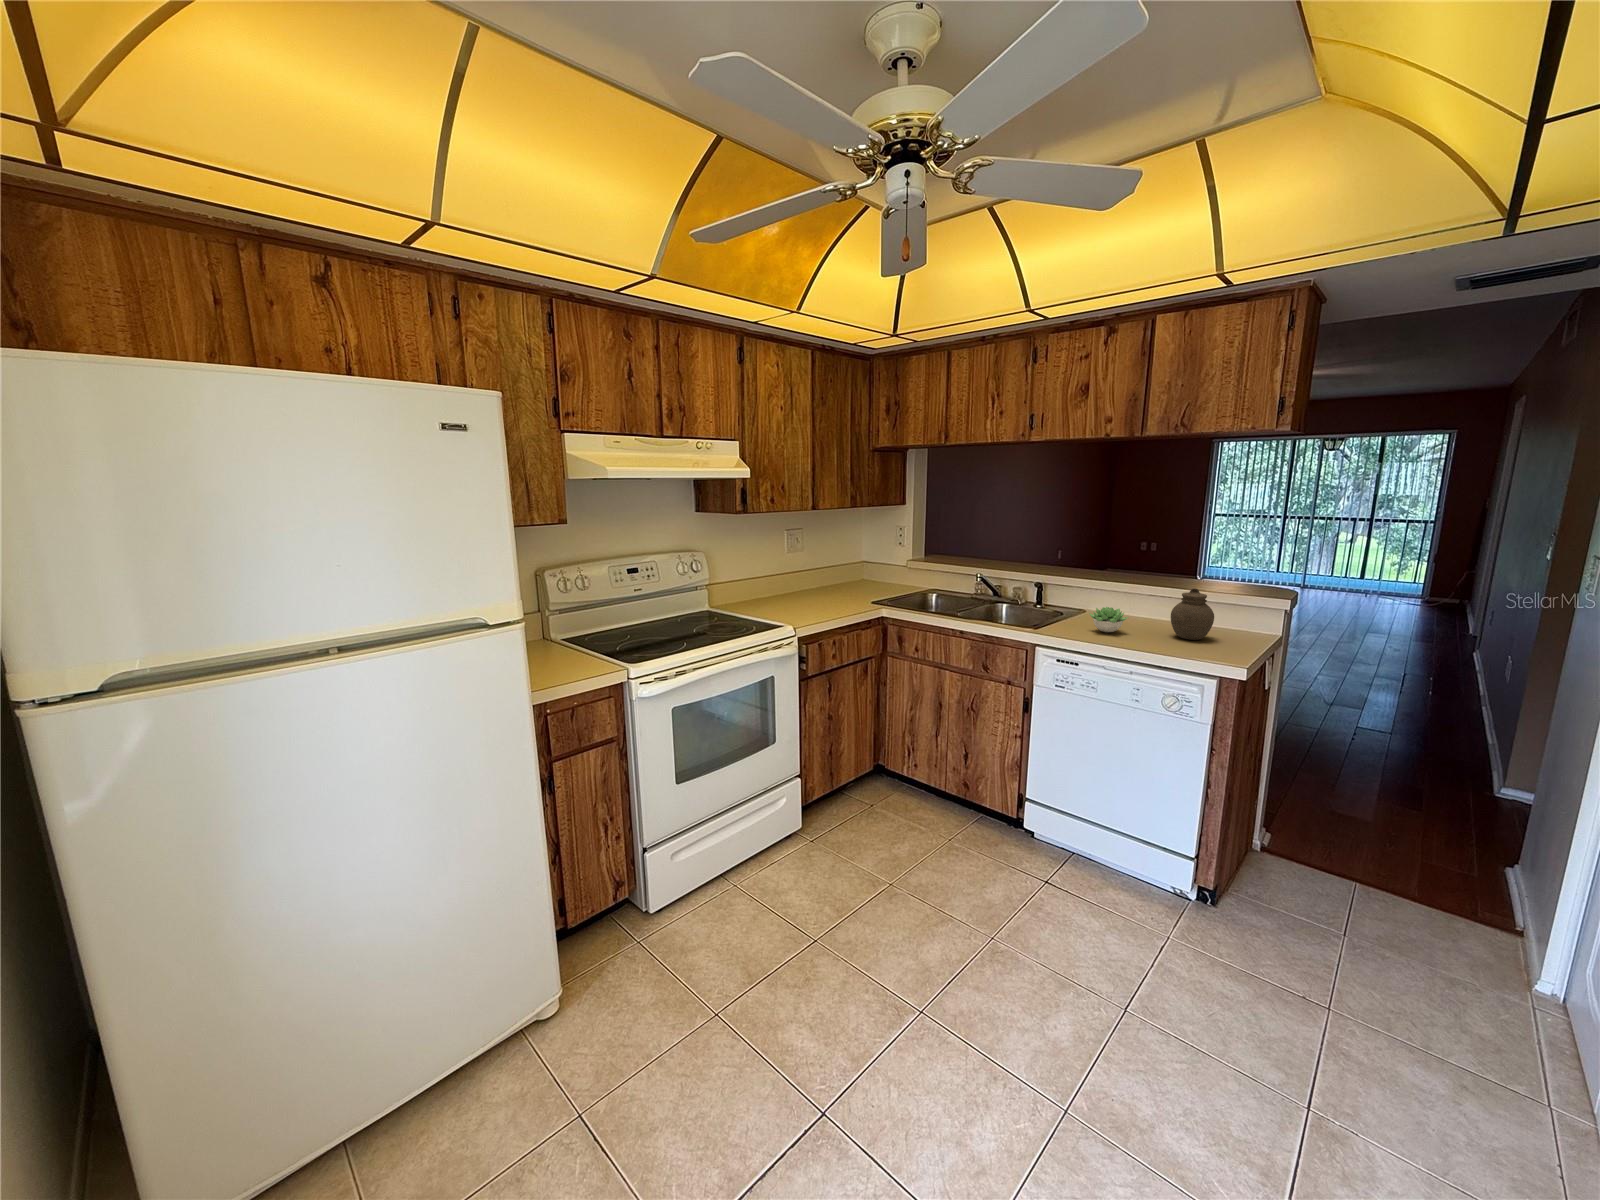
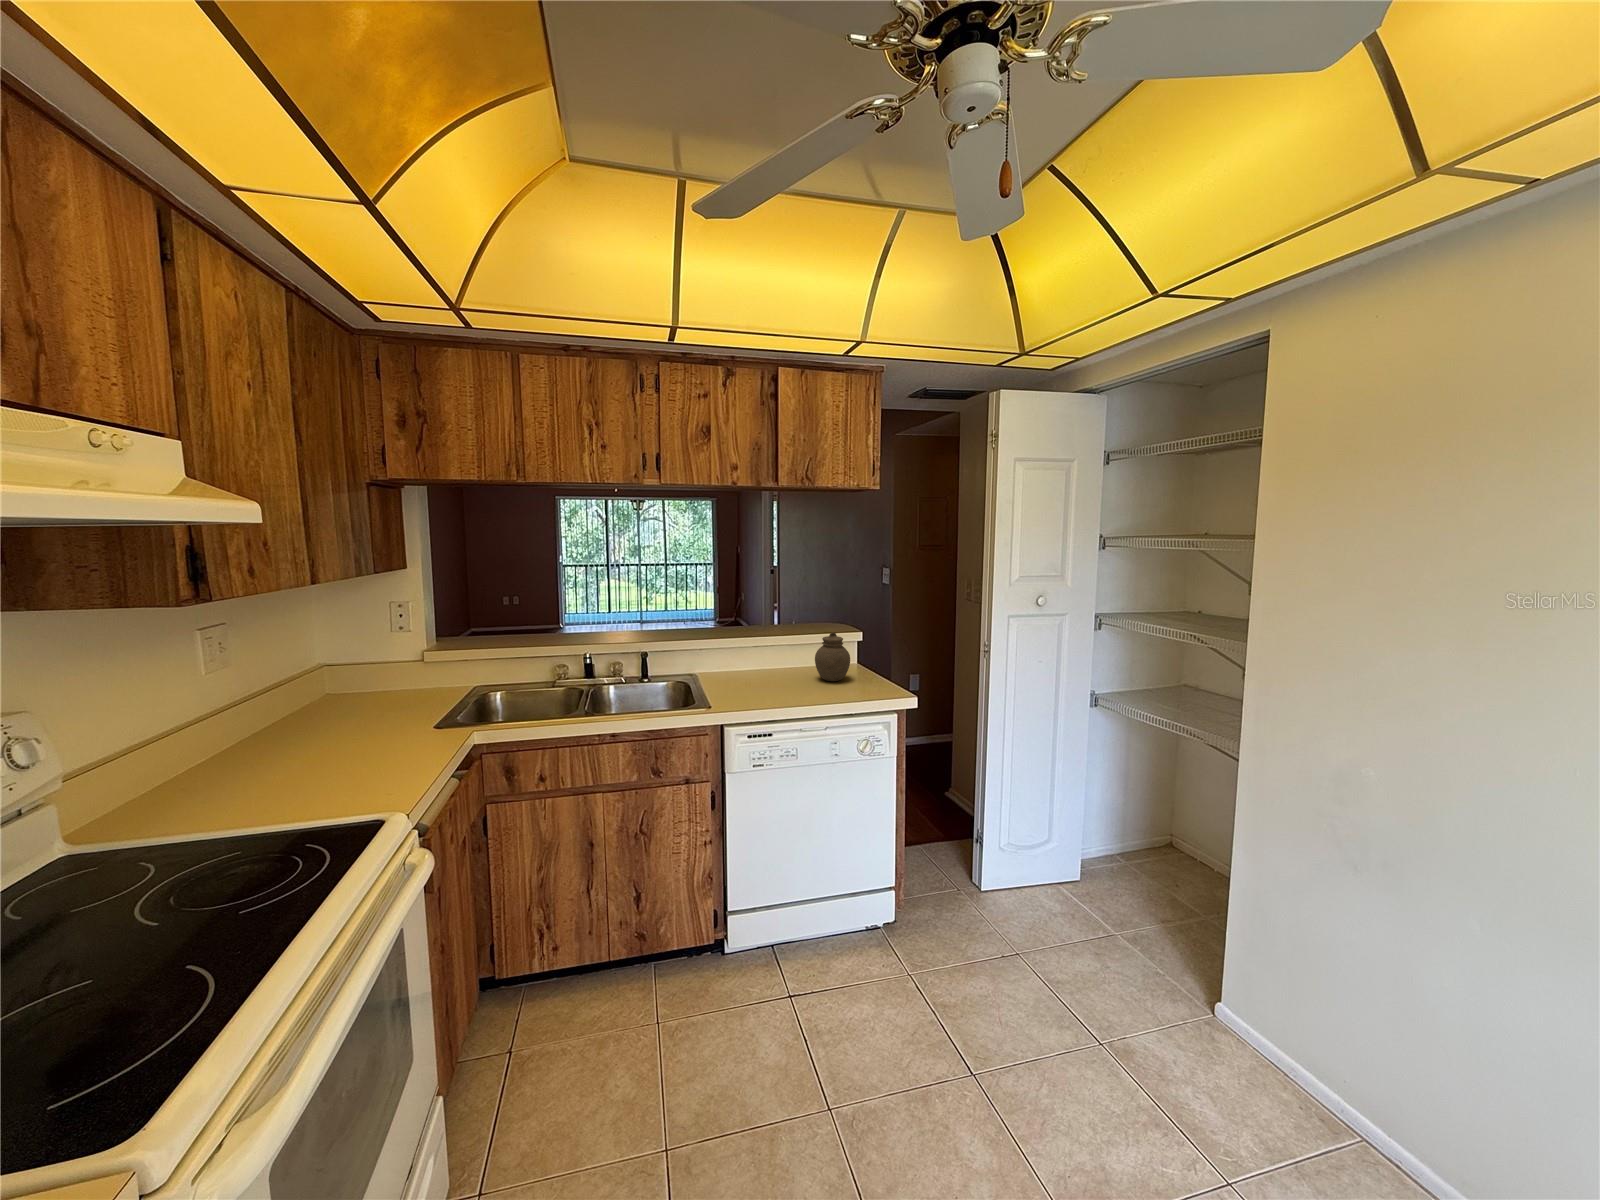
succulent plant: present [1089,607,1128,632] -> none [751,663,788,691]

